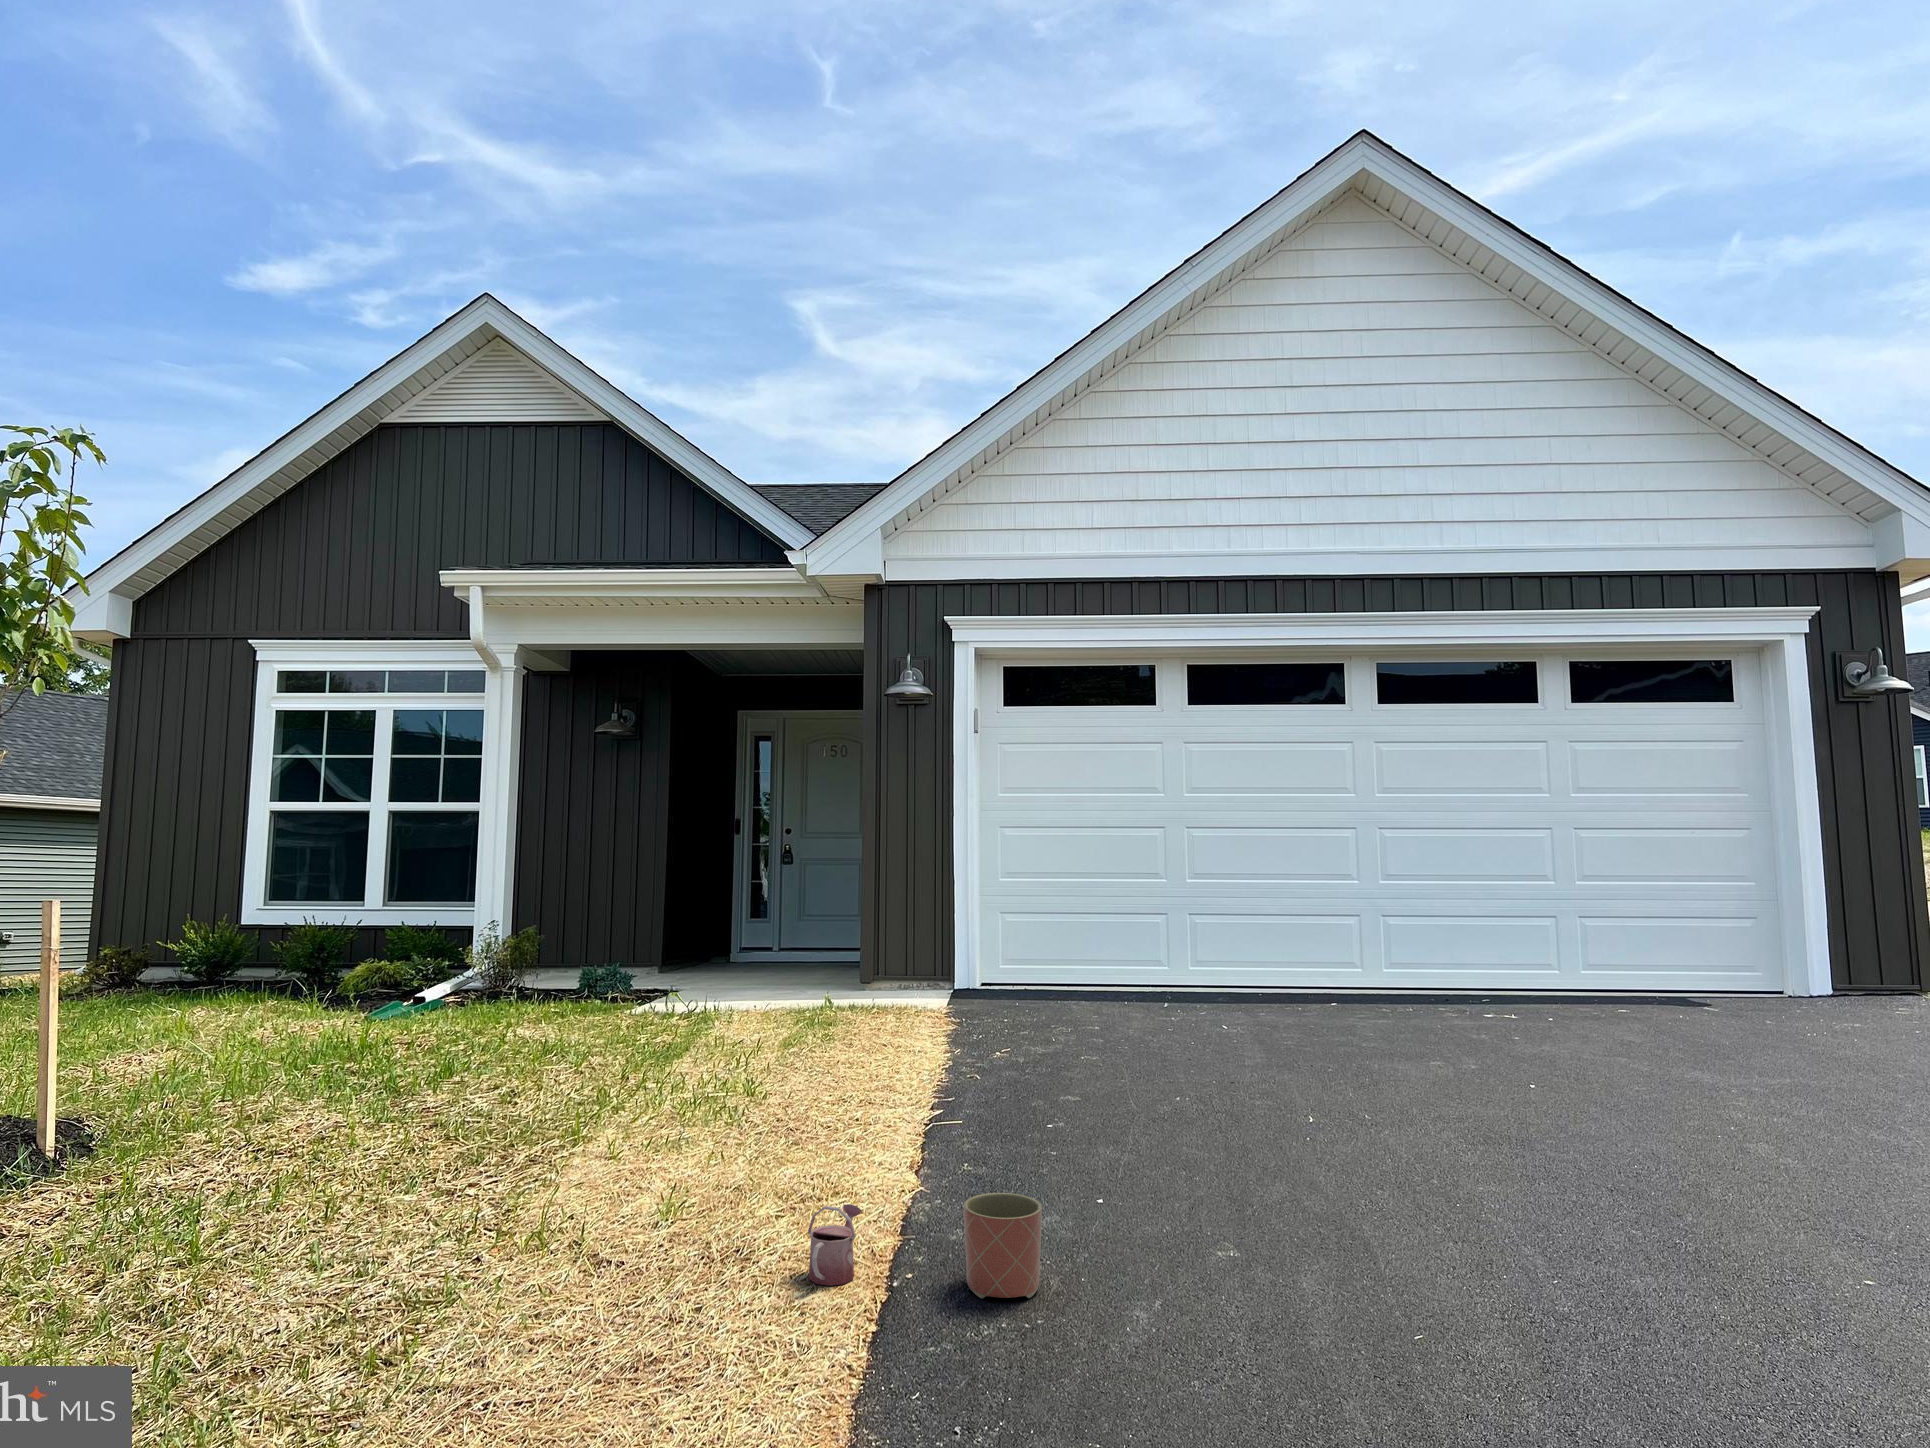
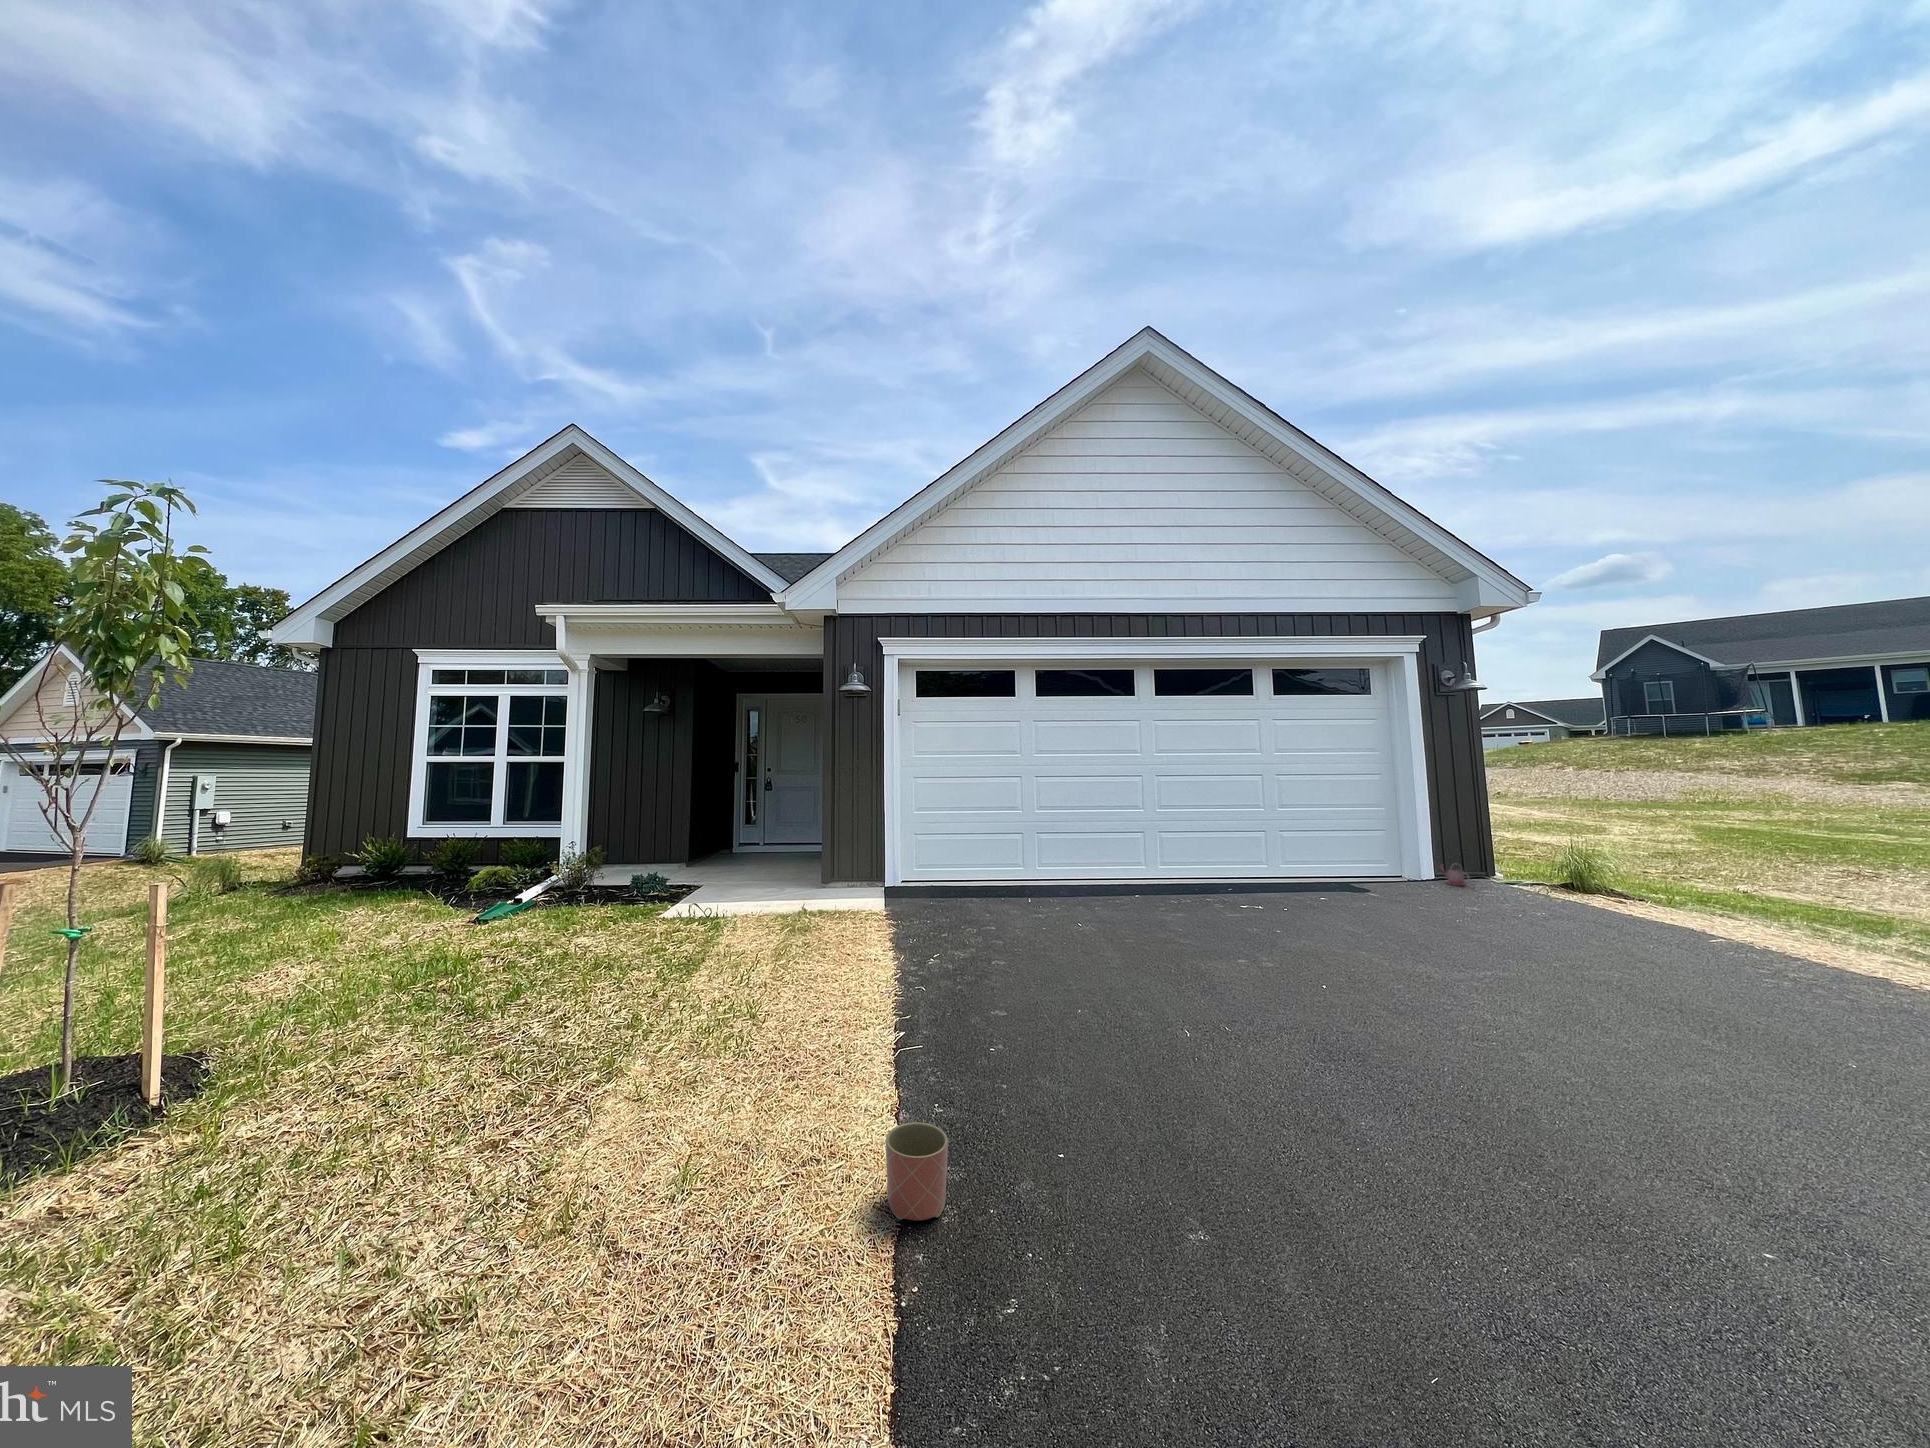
watering can: present [808,1204,862,1286] -> present [1438,864,1469,886]

